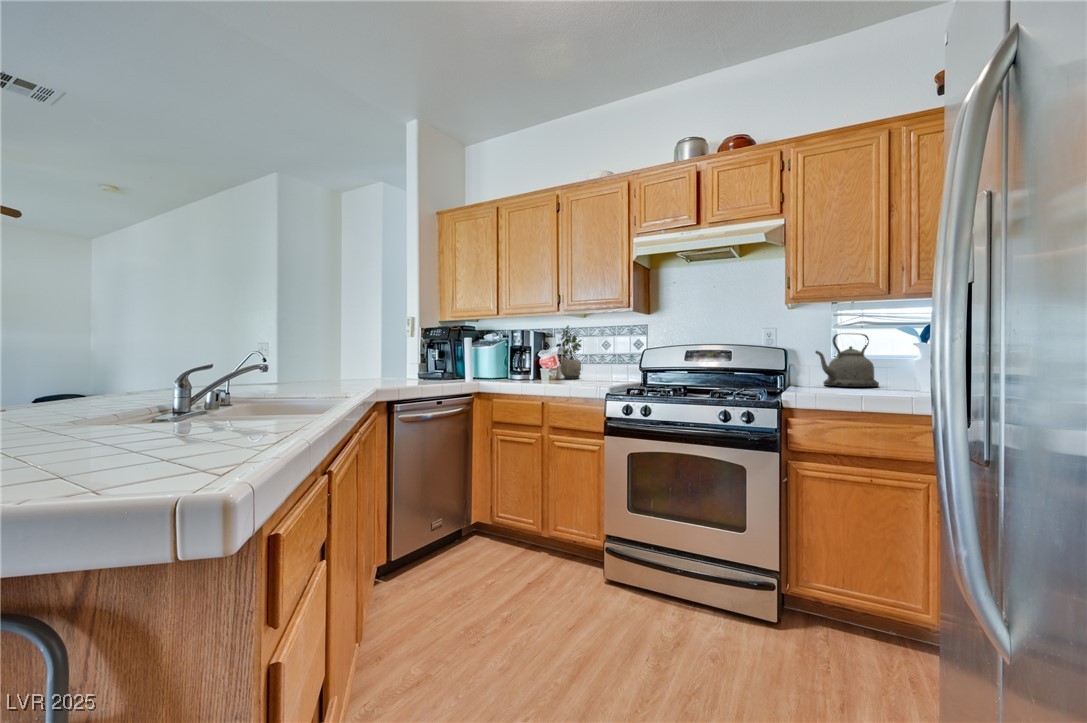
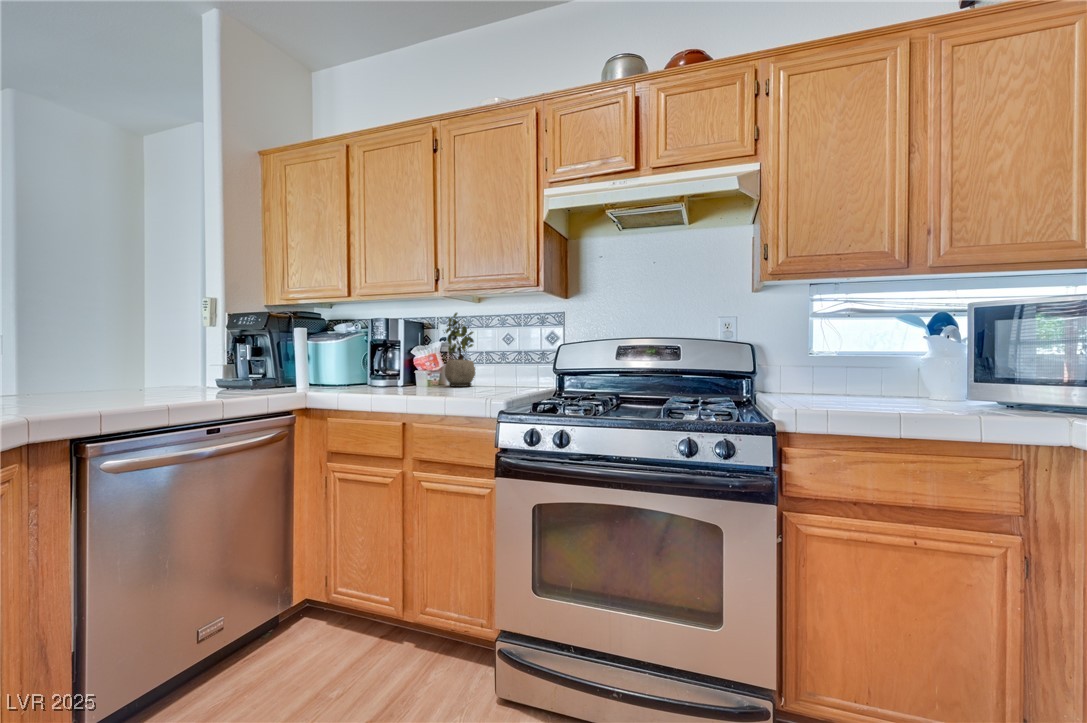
kettle: present [816,334,879,387] -> none [795,325,876,399]

